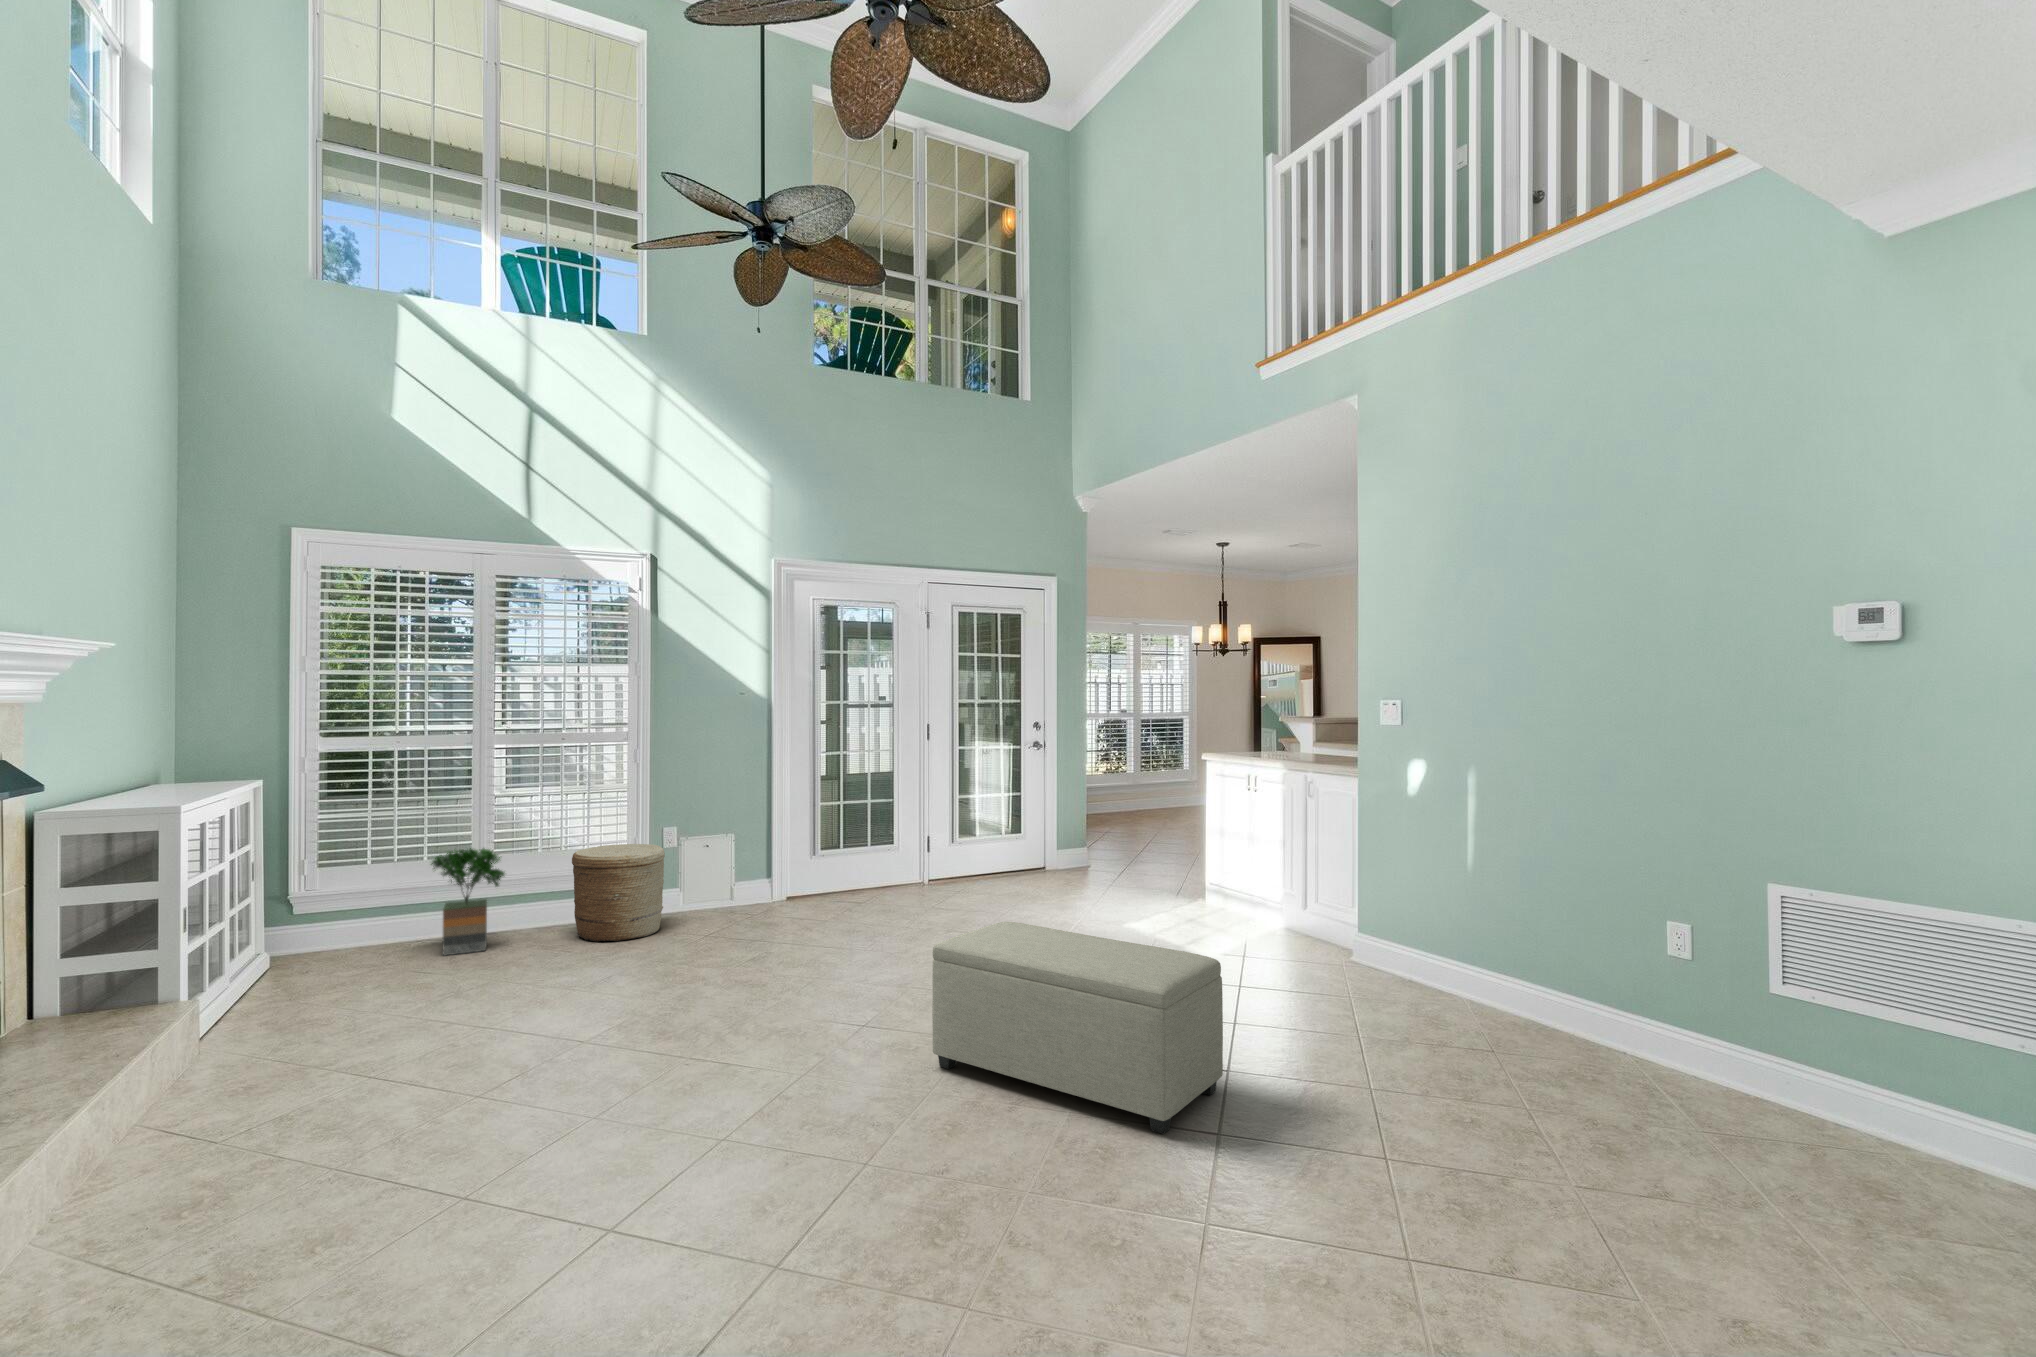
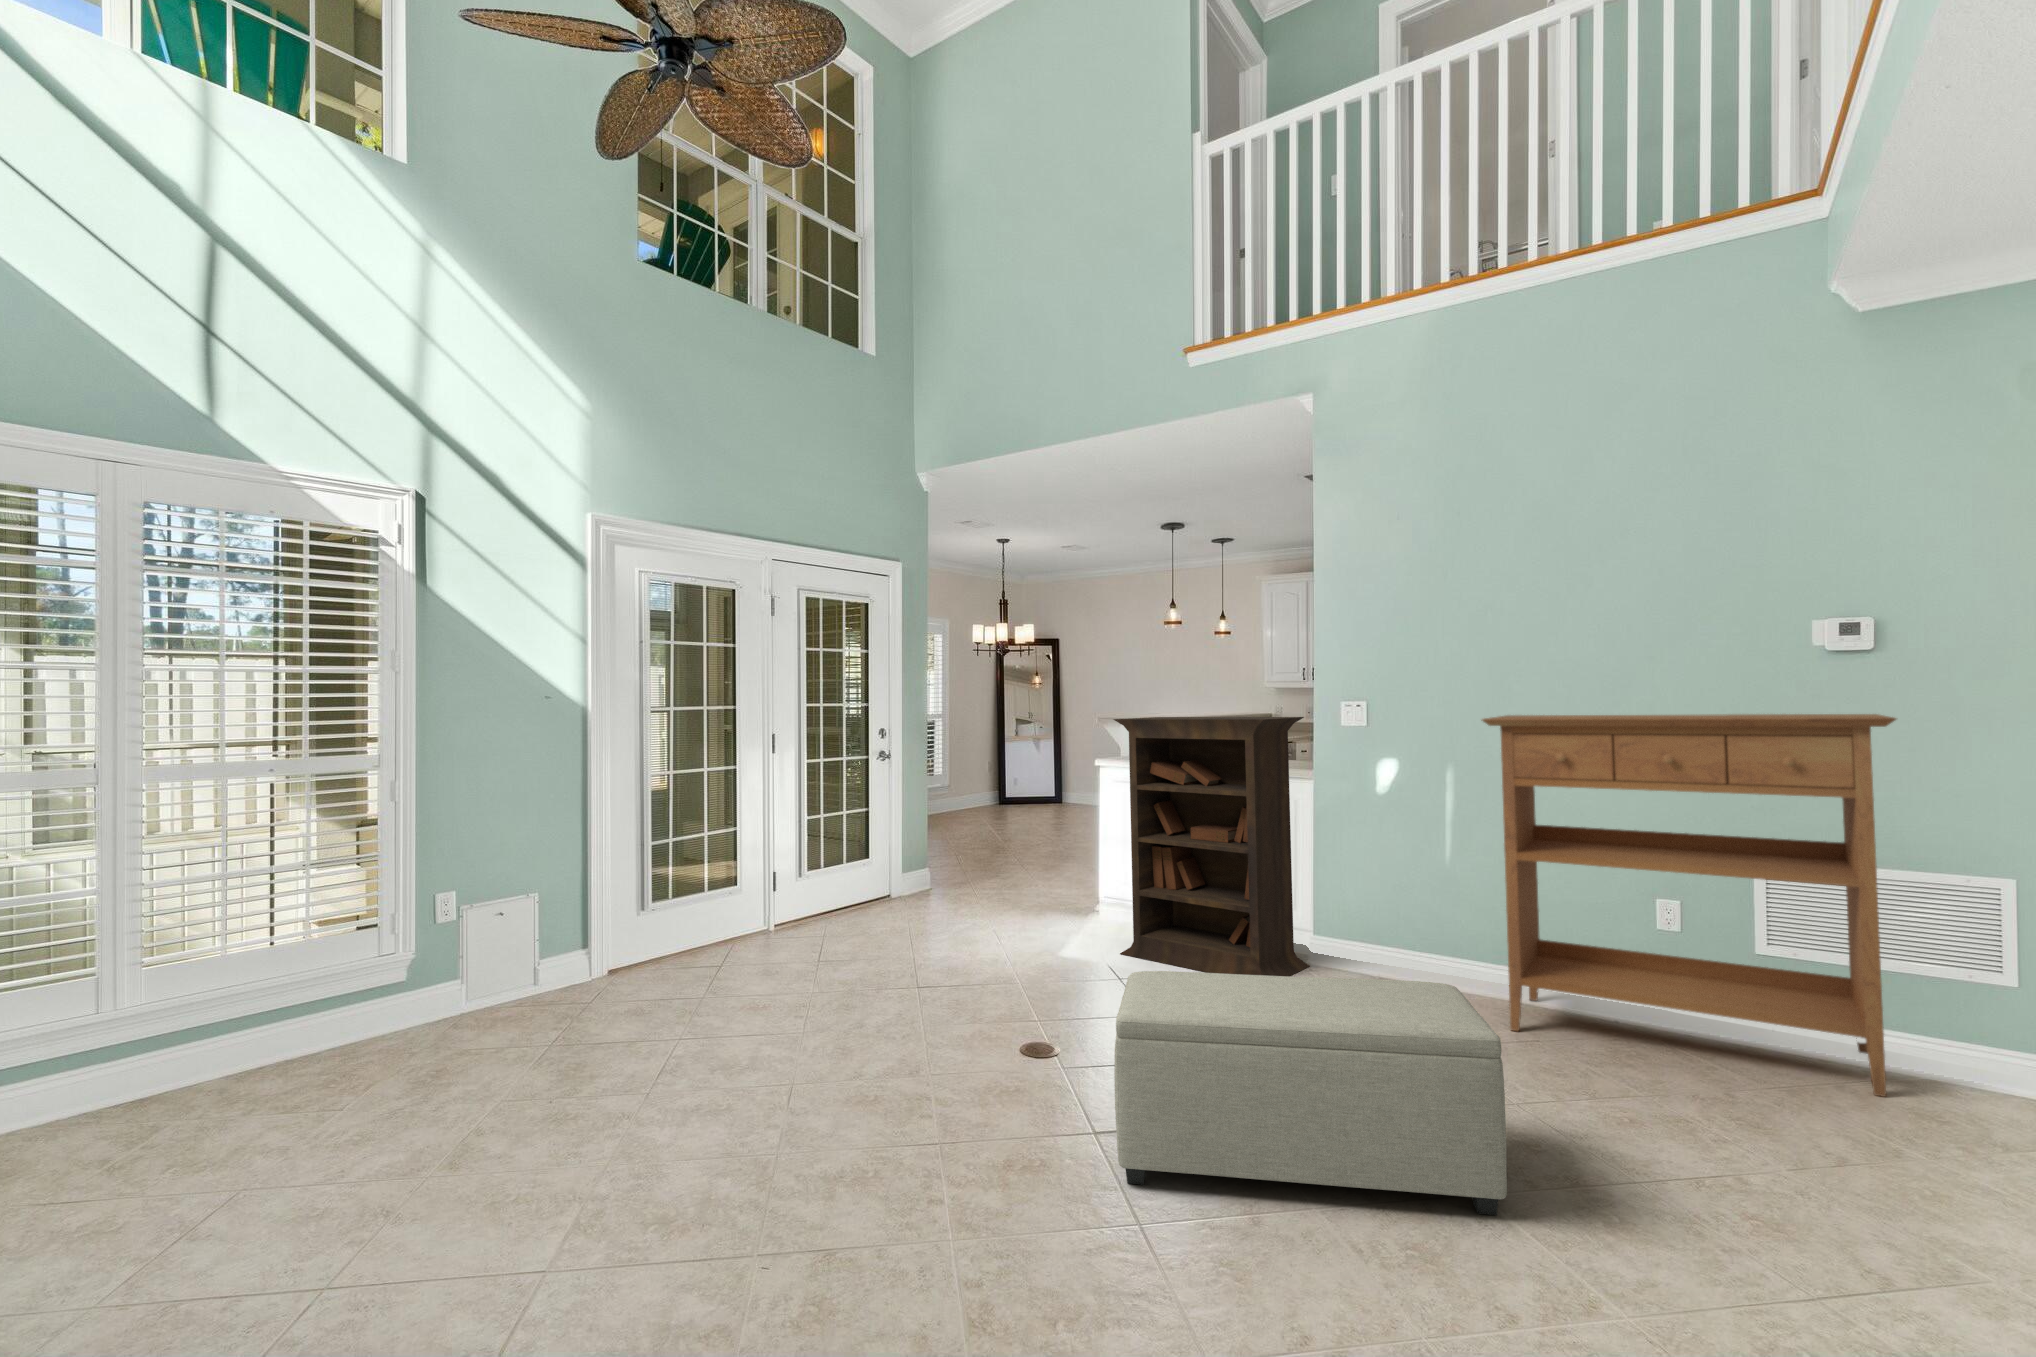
bookcase: none [1165,721,1322,970] -> present [1114,717,1309,977]
console table: none [1396,731,1804,1142] -> present [1482,714,1896,1097]
woven basket: present [572,844,665,942] -> none [307,922,466,1086]
potted tree: present [431,848,505,956] -> none [26,958,195,1162]

